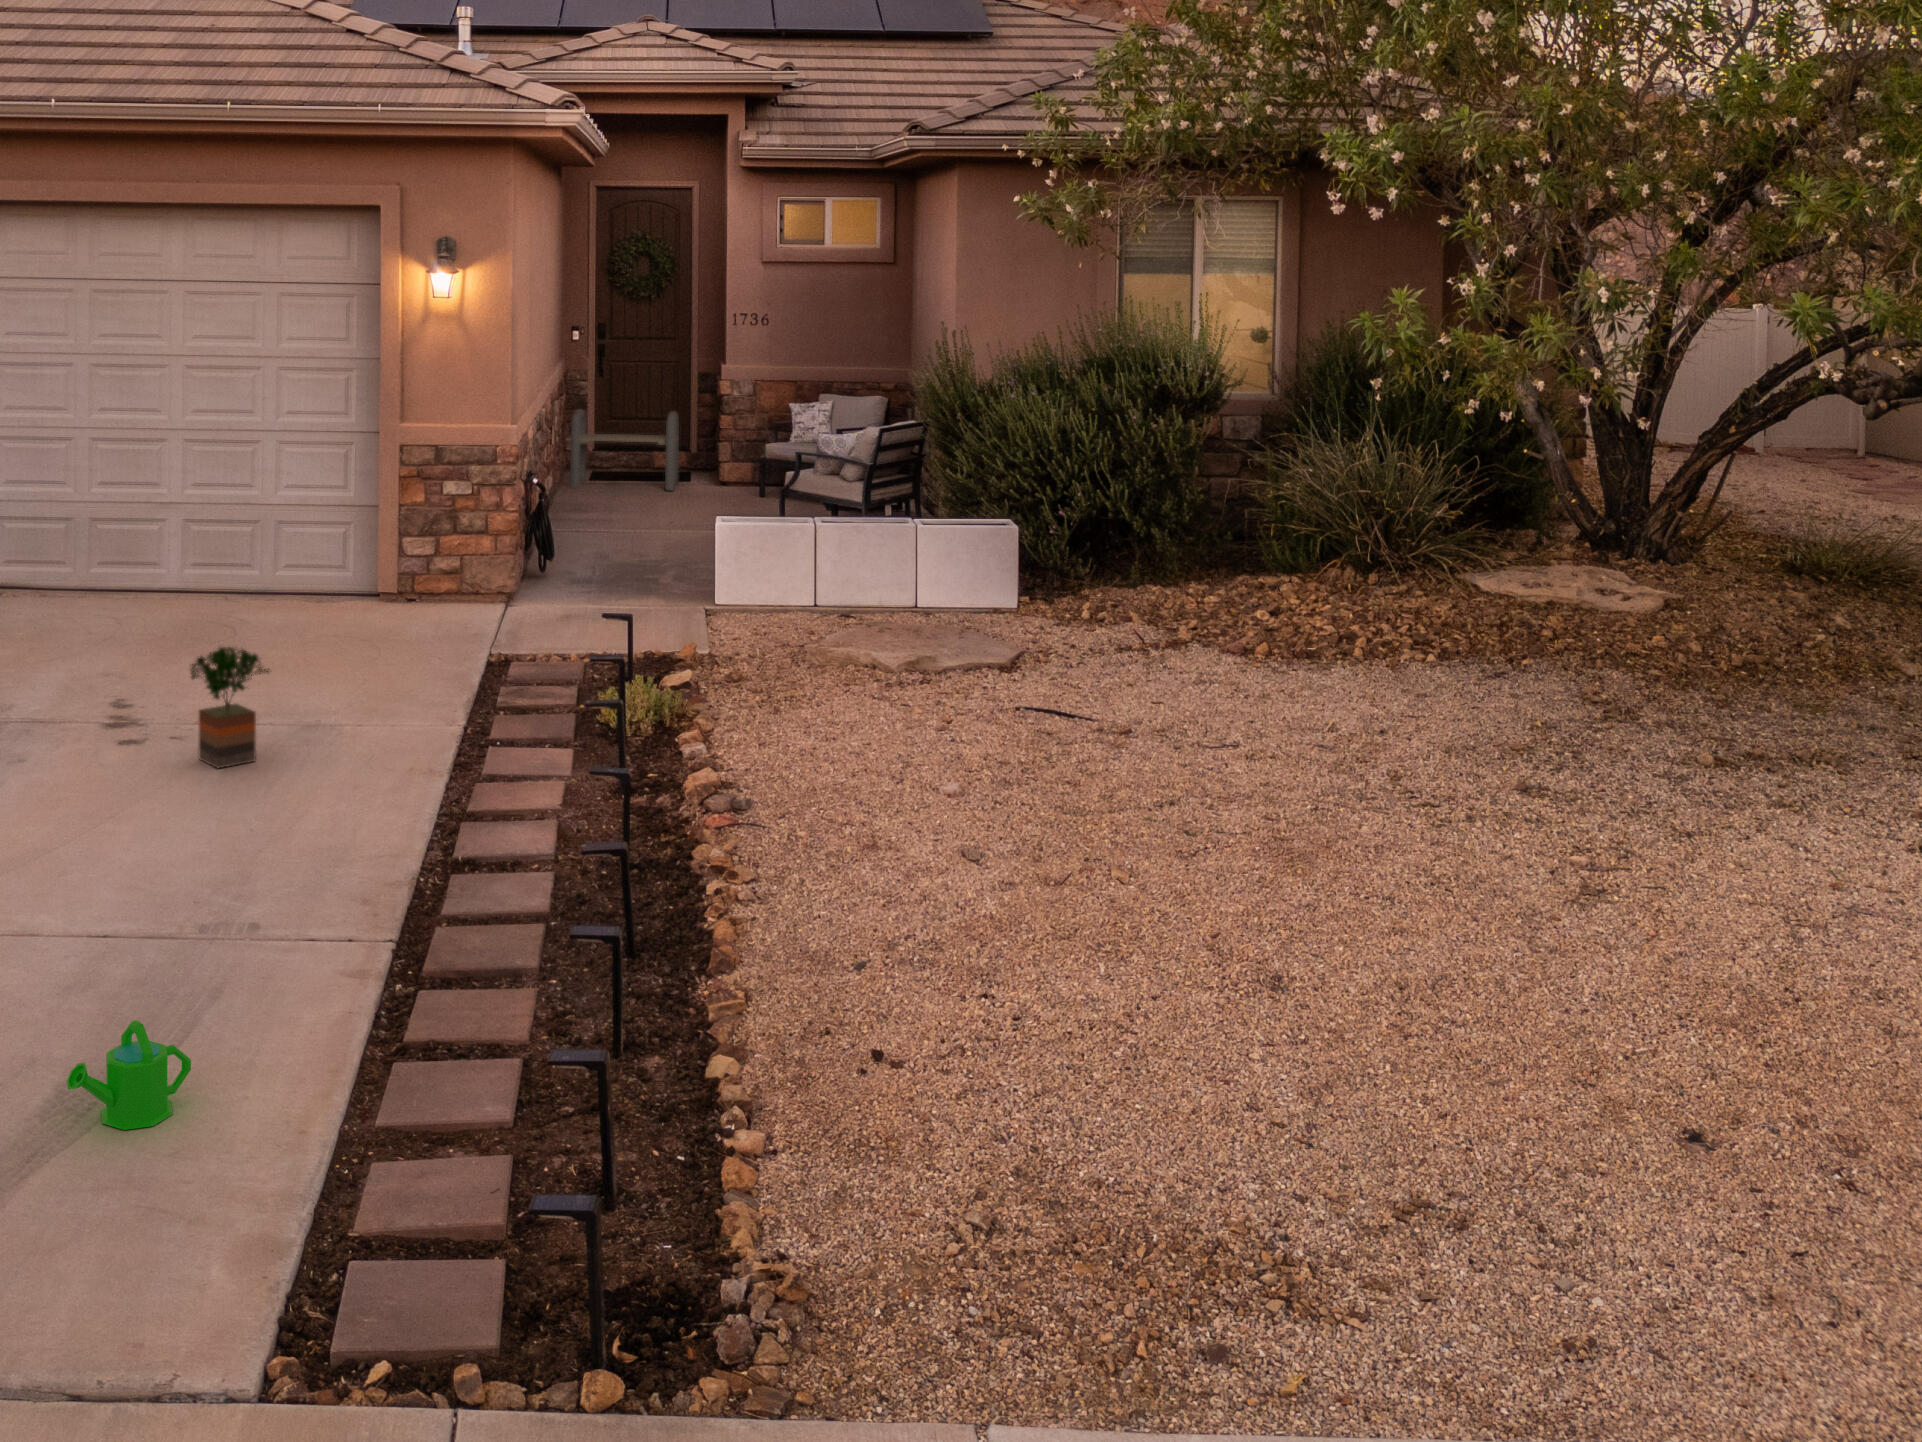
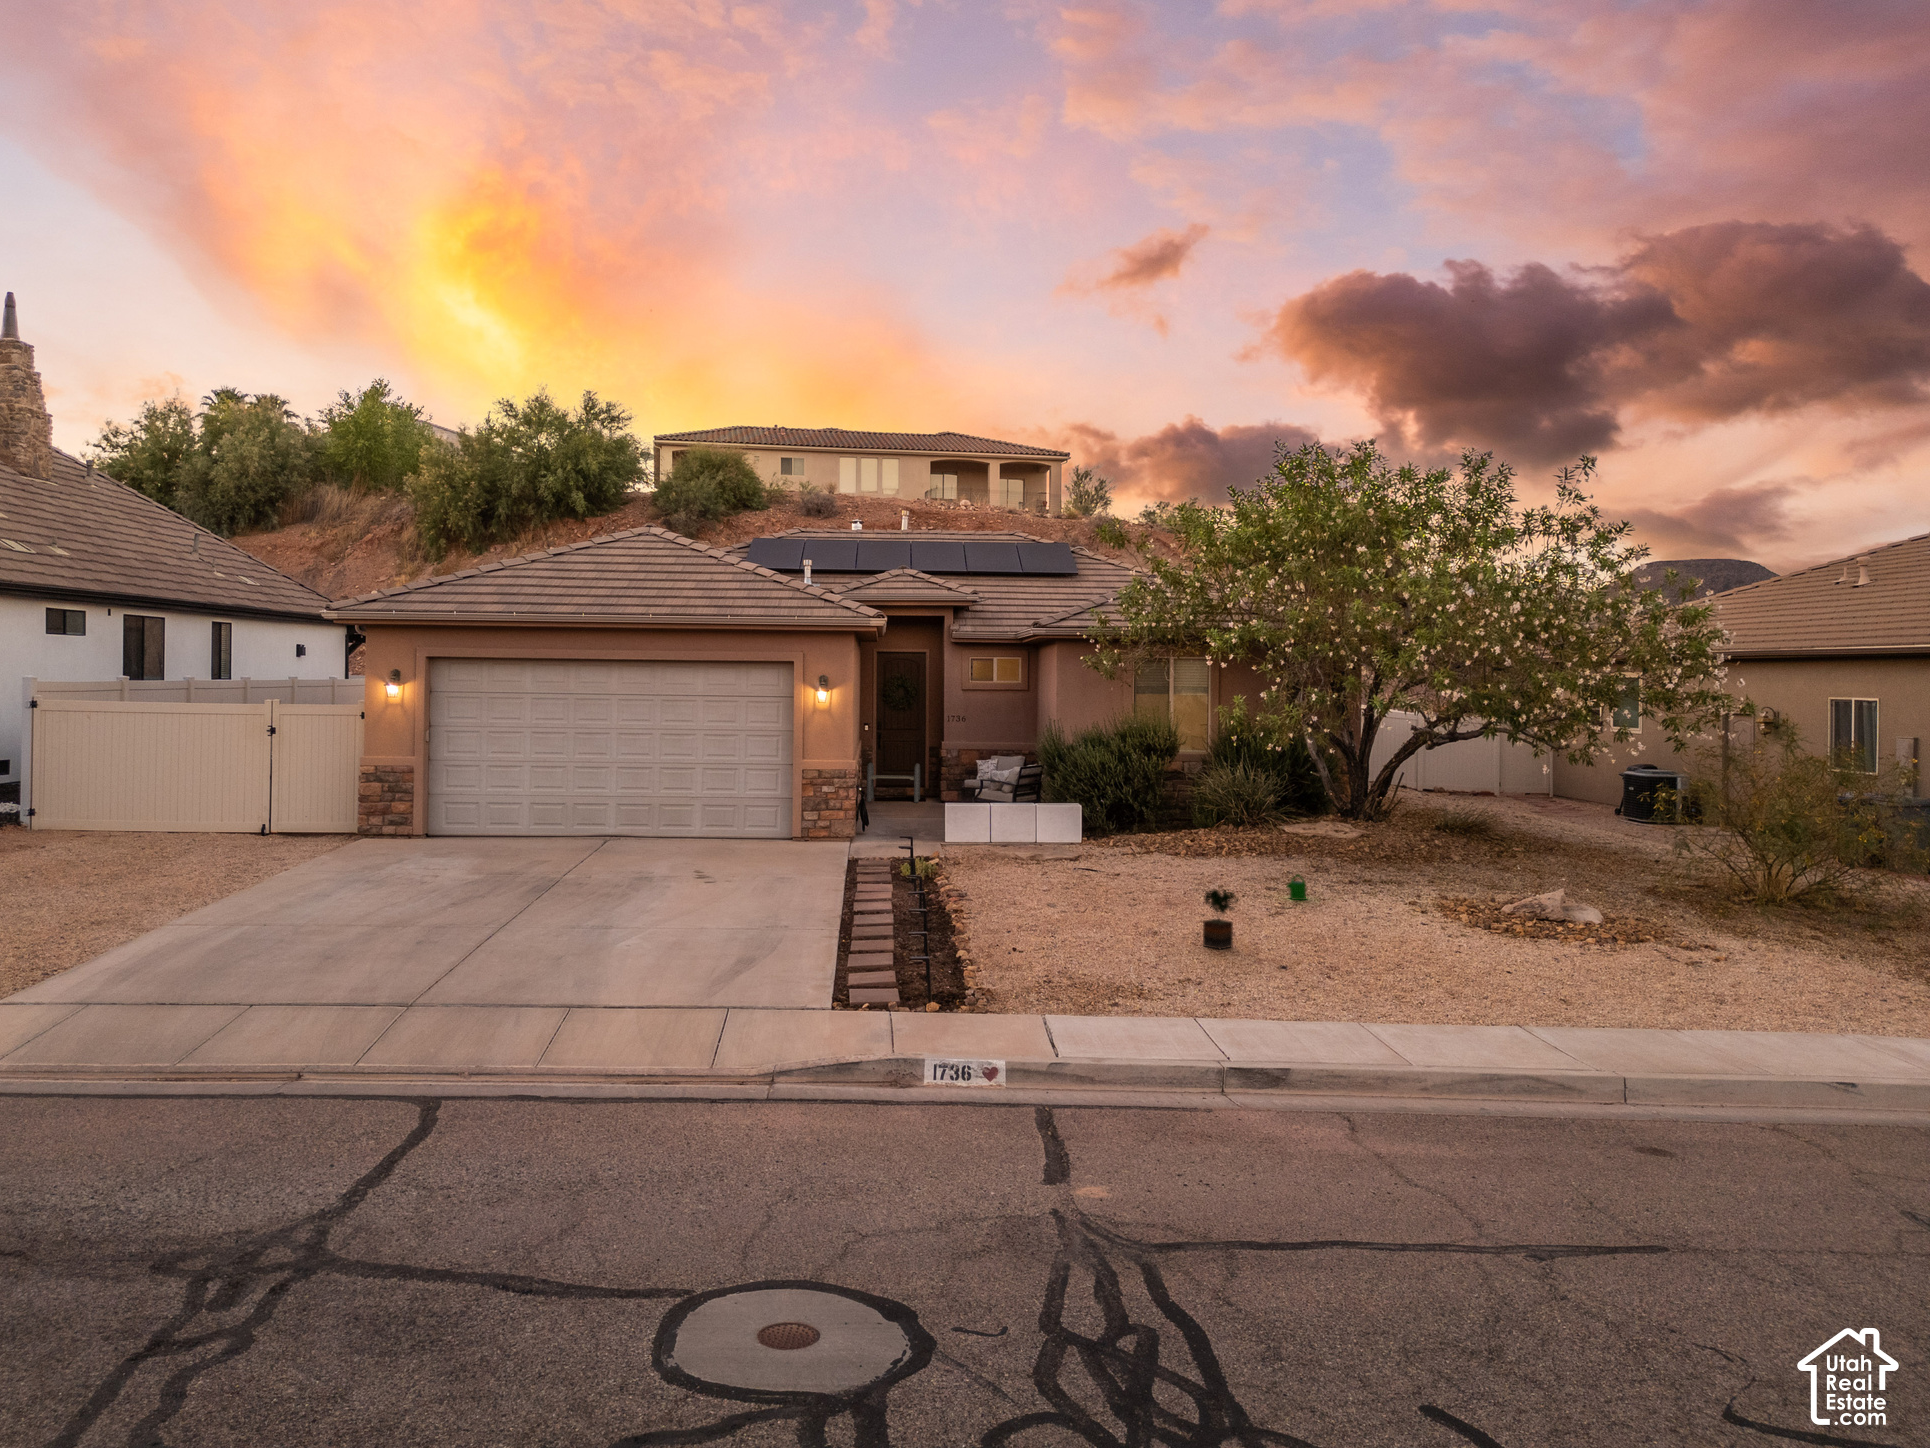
potted tree: present [191,647,269,768] -> present [1203,890,1238,950]
watering can: present [67,1020,191,1130] -> present [1286,874,1306,900]

